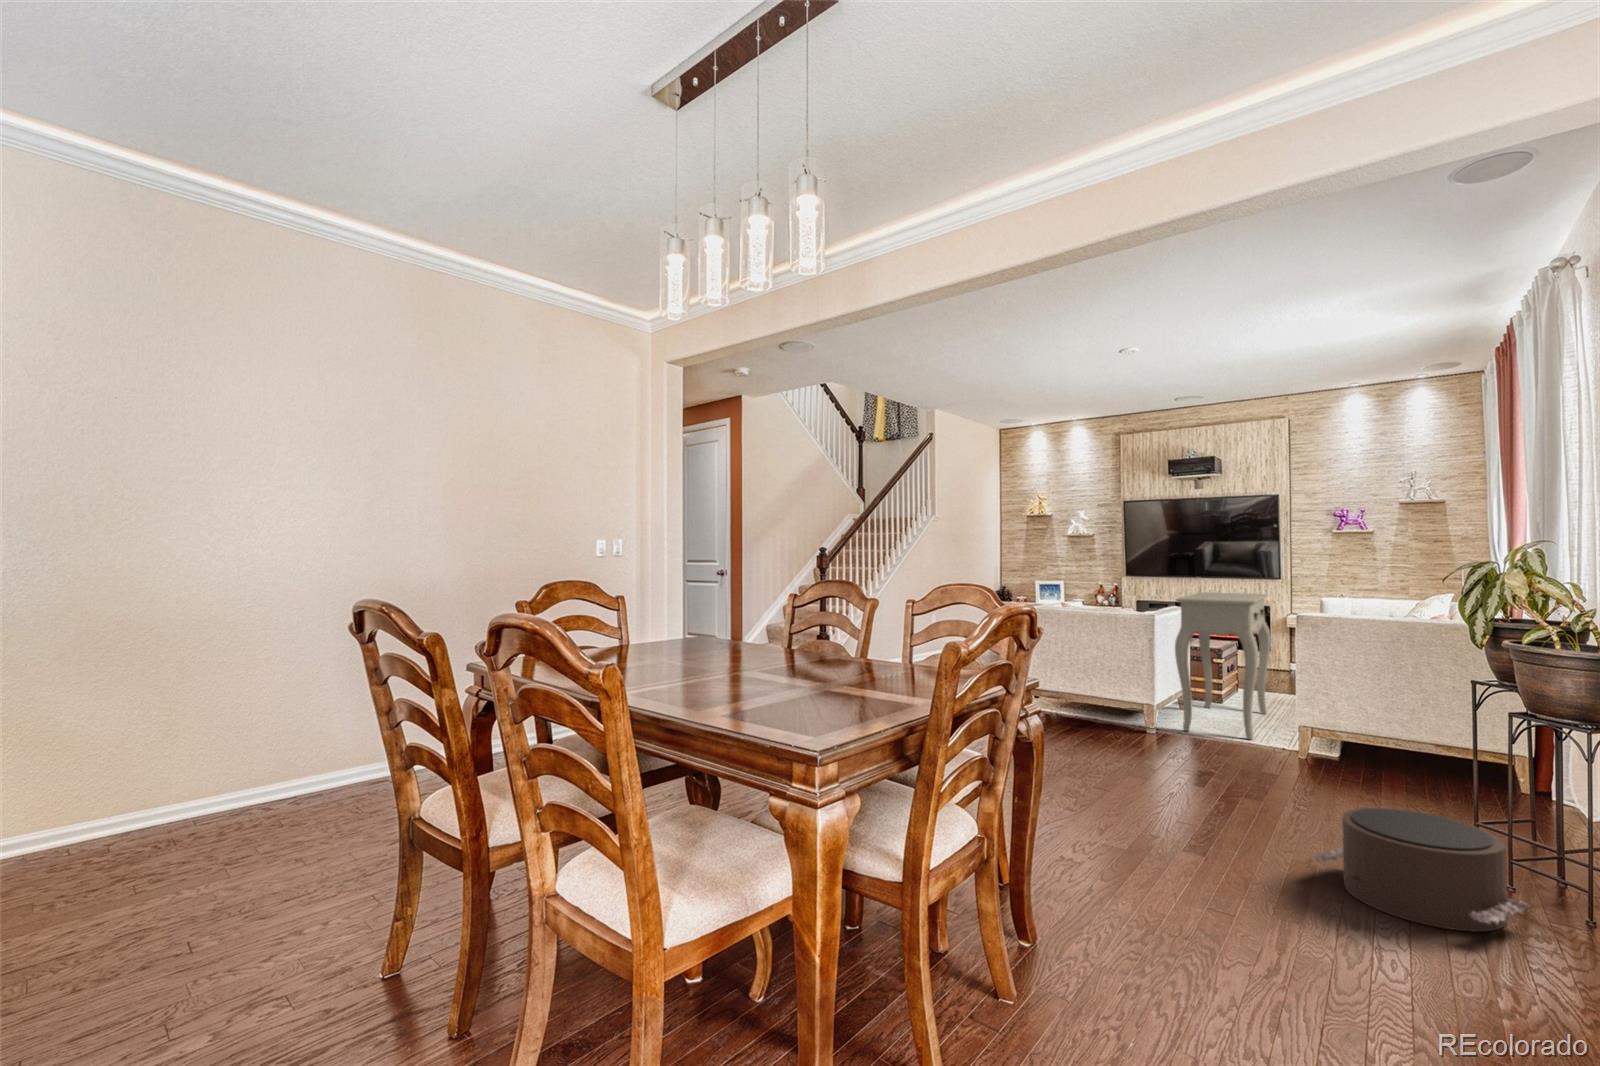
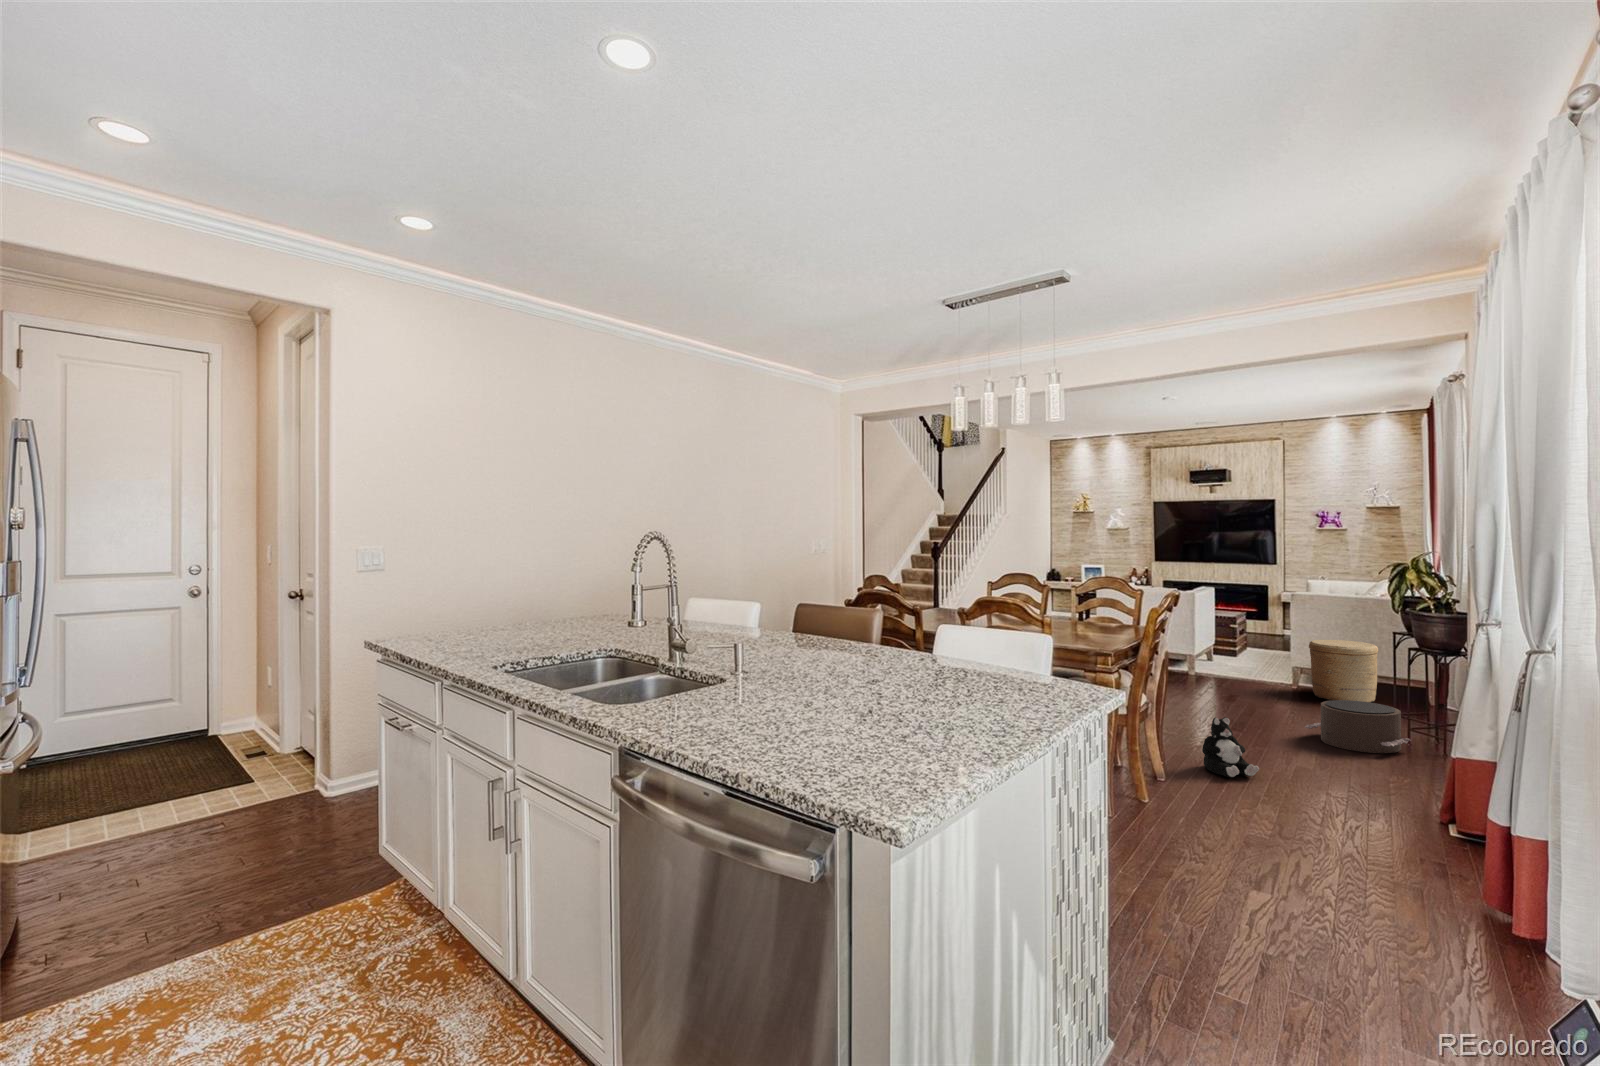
console table: present [1175,592,1271,739] -> none [1209,577,1273,678]
woven basket: none [1322,687,1437,794] -> present [1309,640,1378,702]
plush toy: none [1086,864,1203,1011] -> present [1202,717,1259,777]

